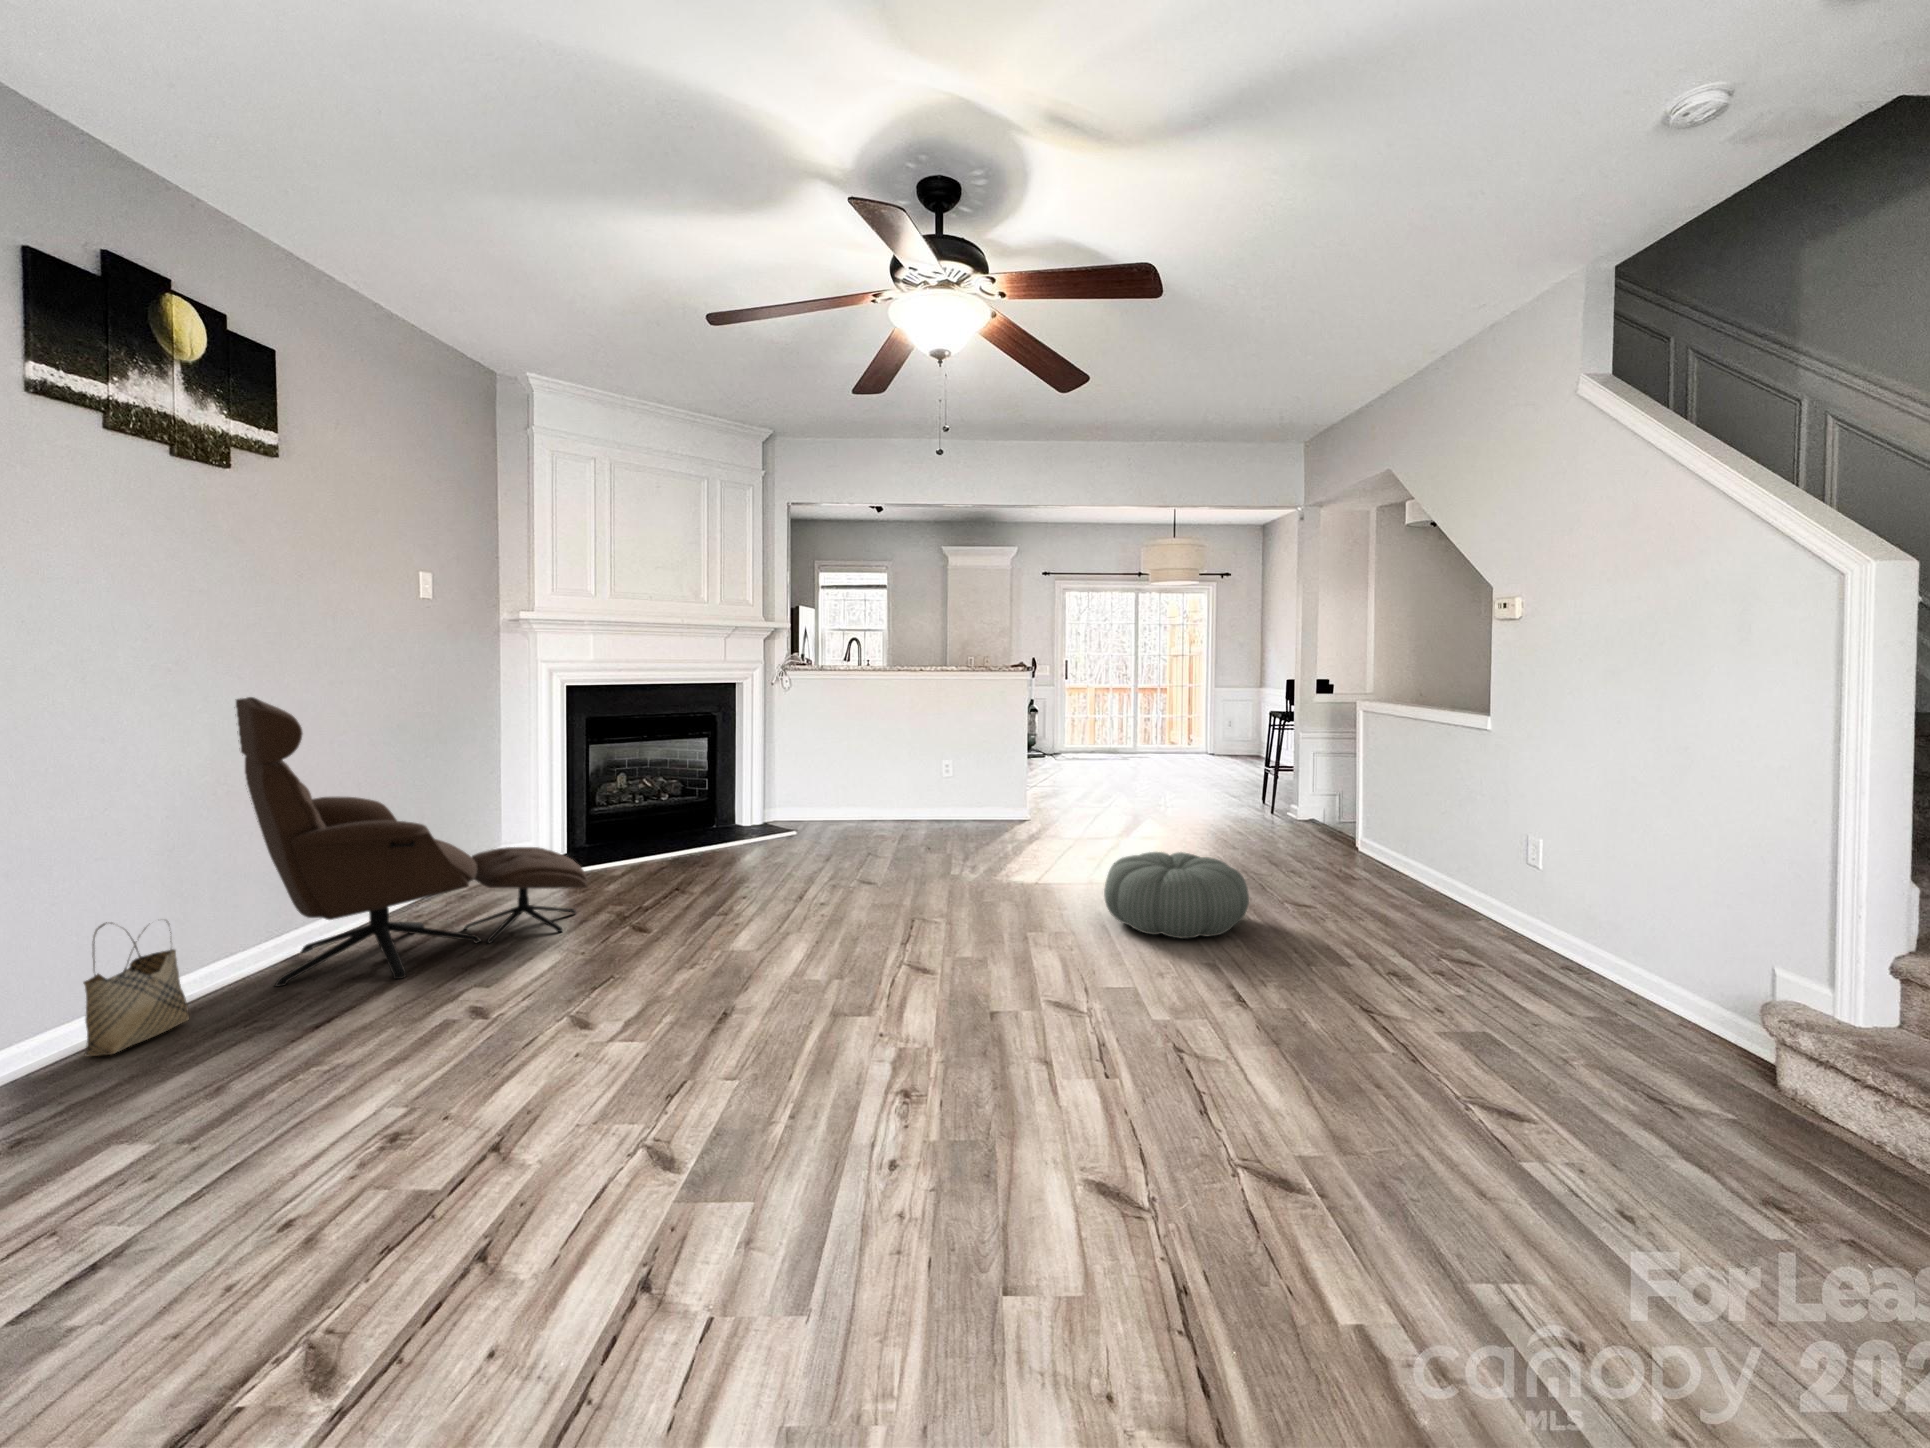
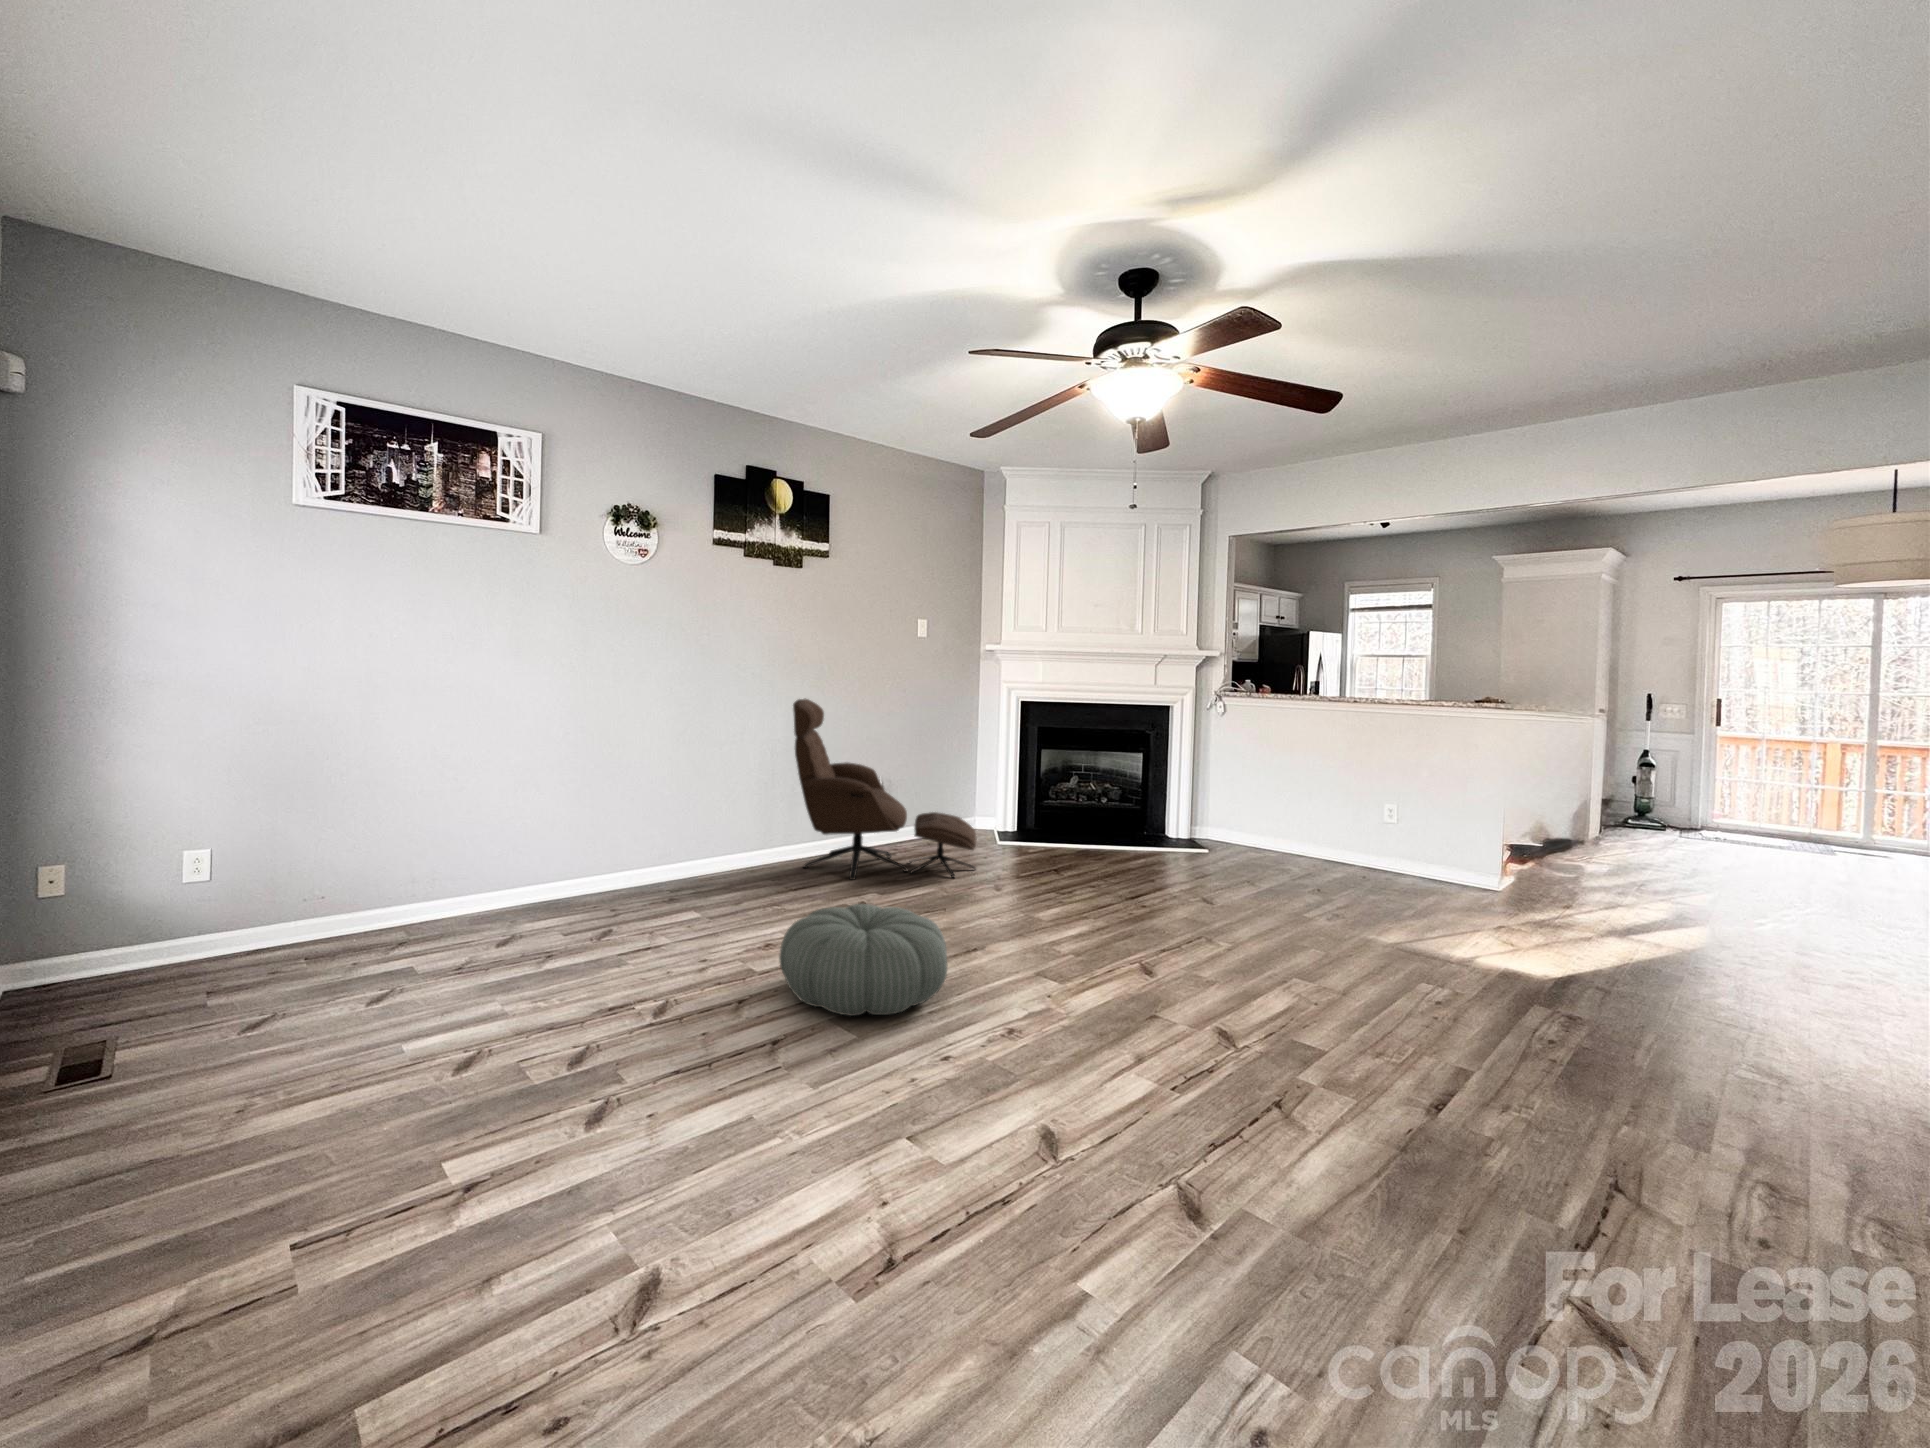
pouf: present [1104,852,1249,939] -> present [779,904,948,1016]
woven basket: present [84,921,189,1056] -> none [717,811,759,878]

